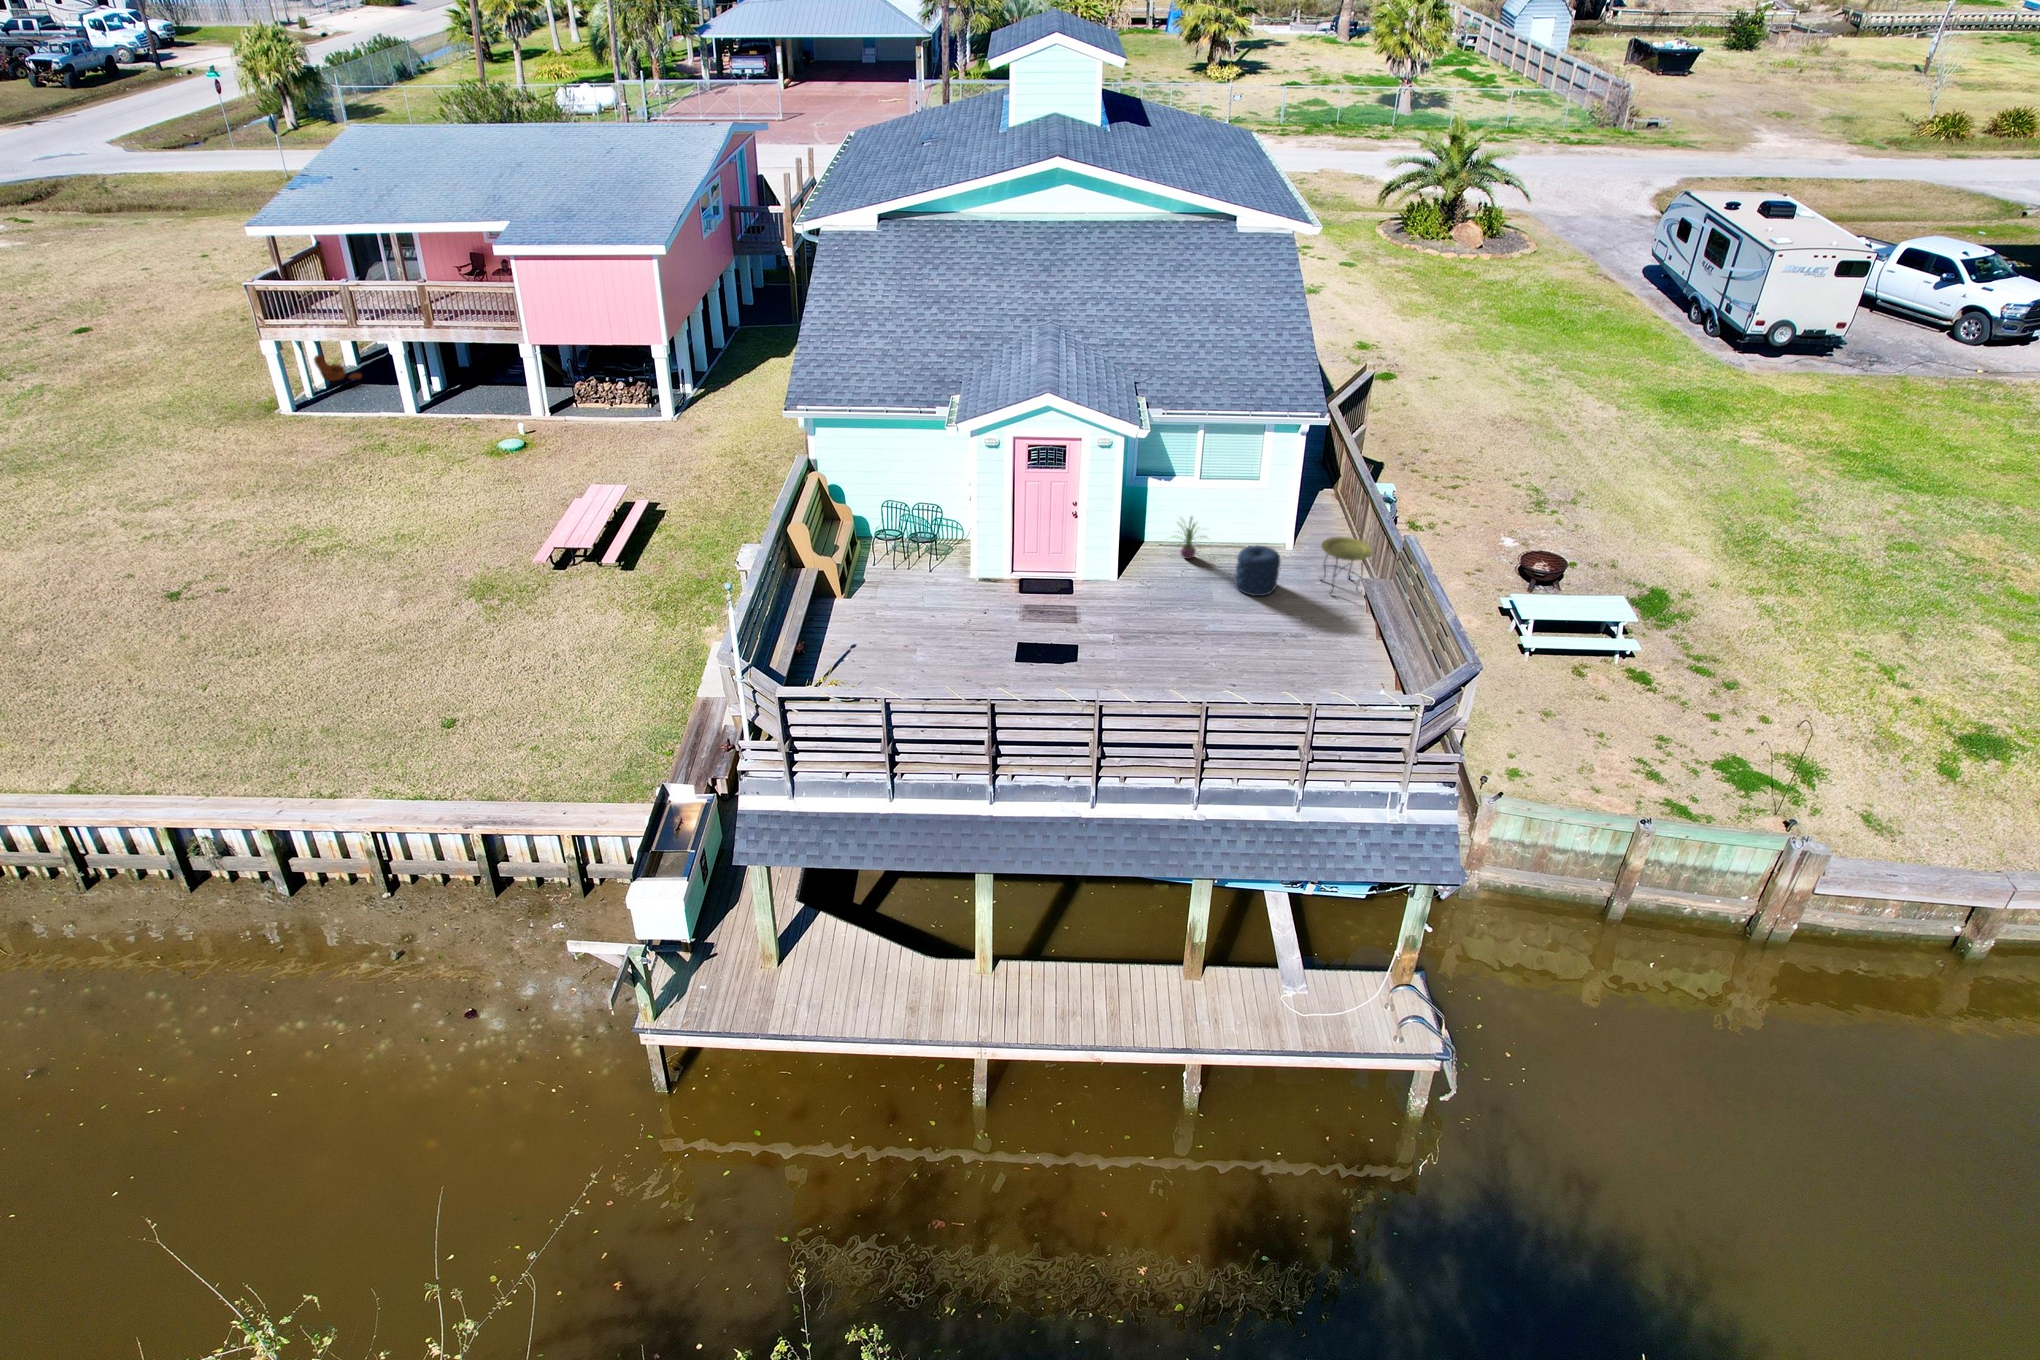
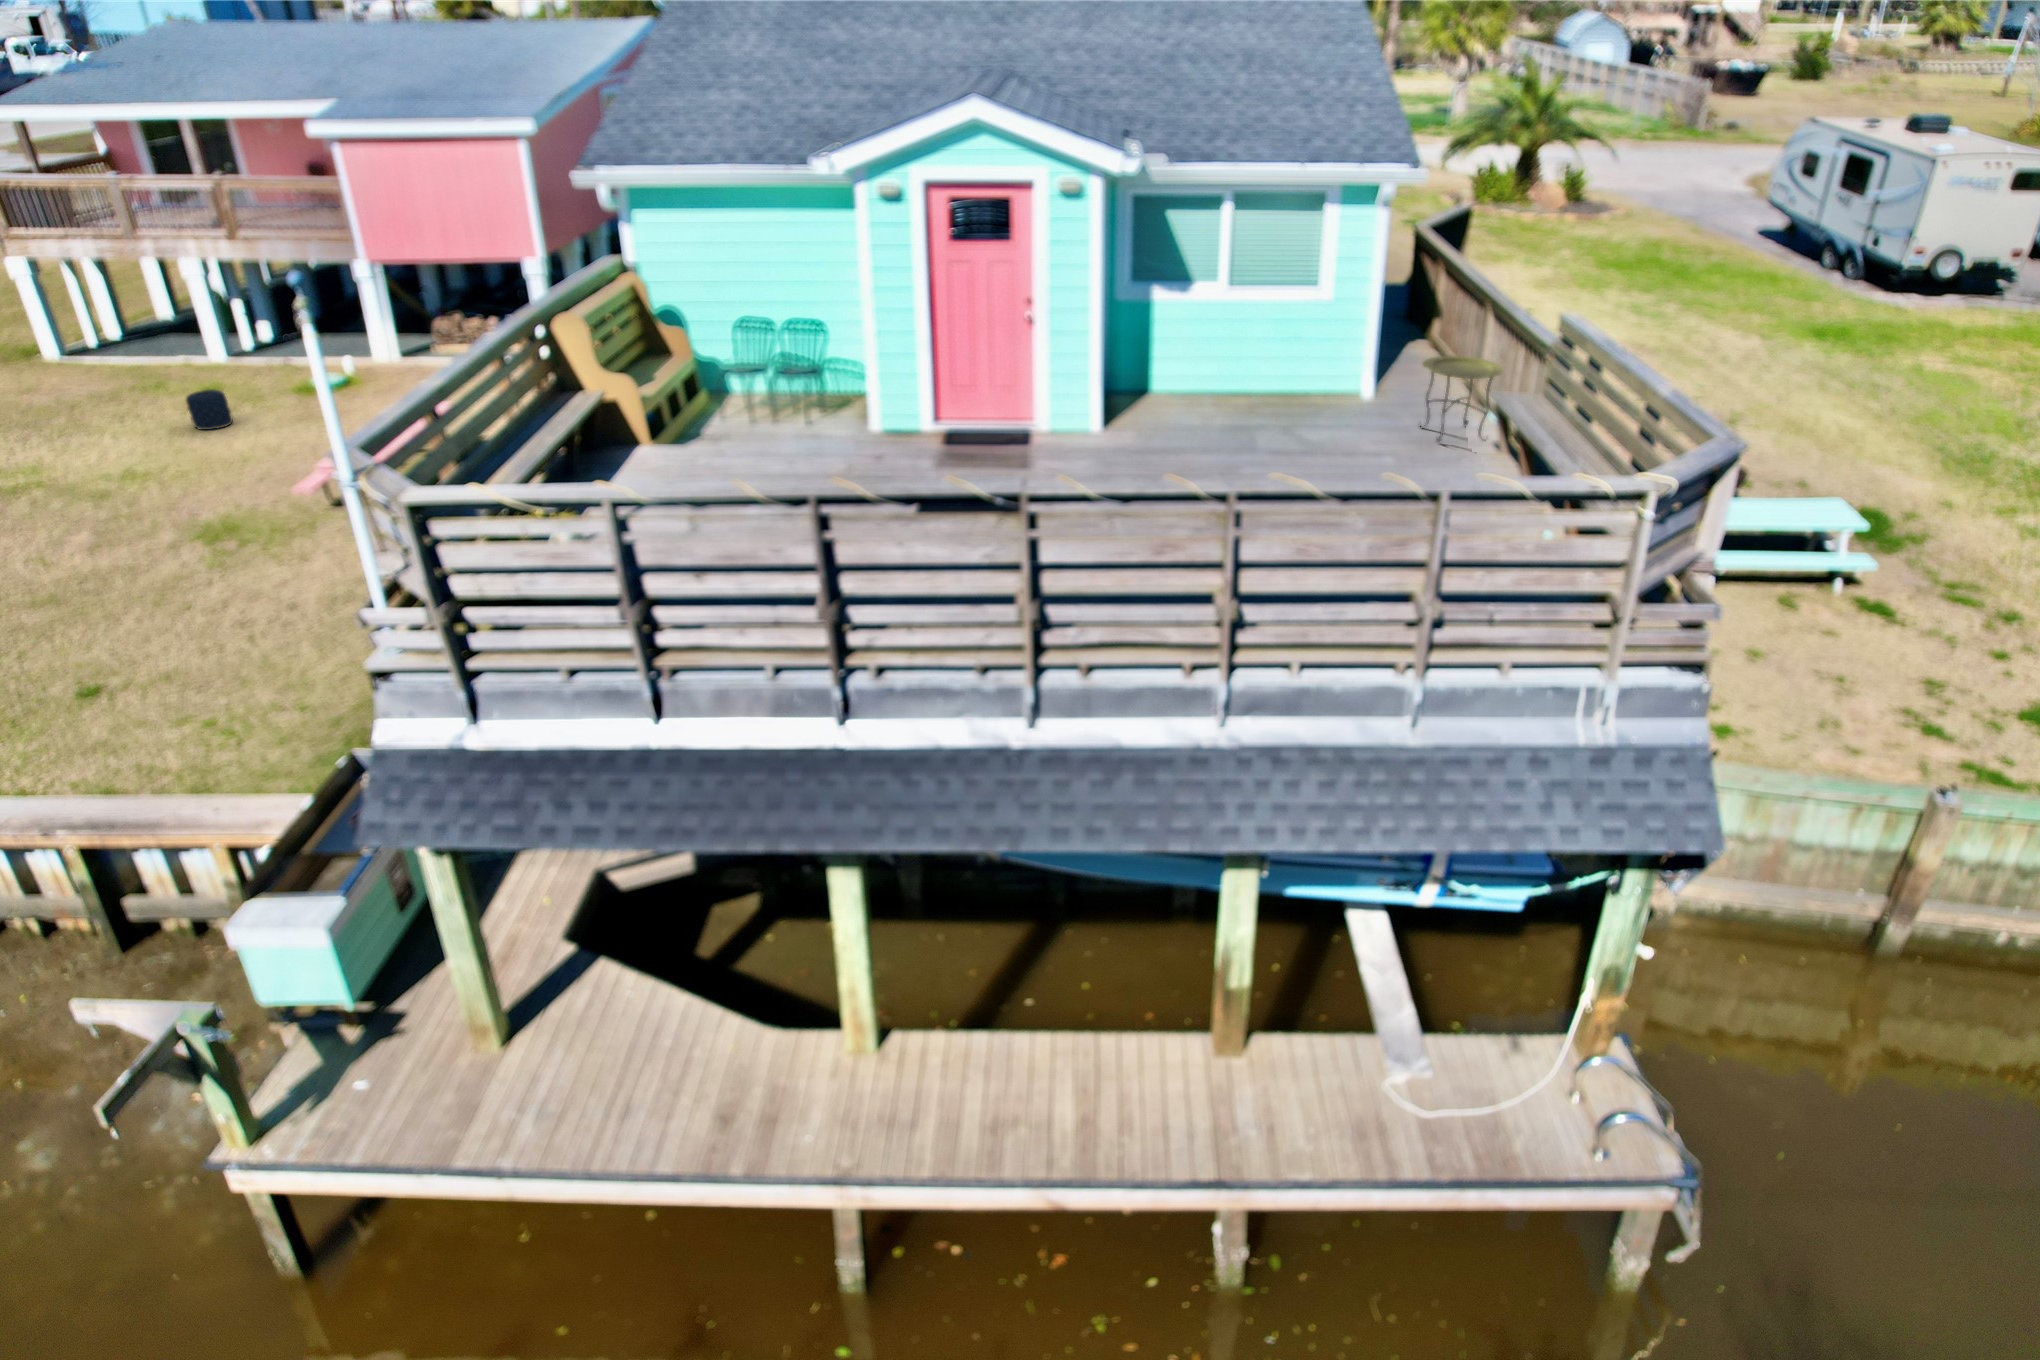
lounge chair: present [314,355,362,385] -> none [93,287,165,332]
decorative plant: present [1173,517,1205,559] -> none [1178,337,1250,406]
pouf: present [1235,545,1280,596] -> present [186,389,233,430]

